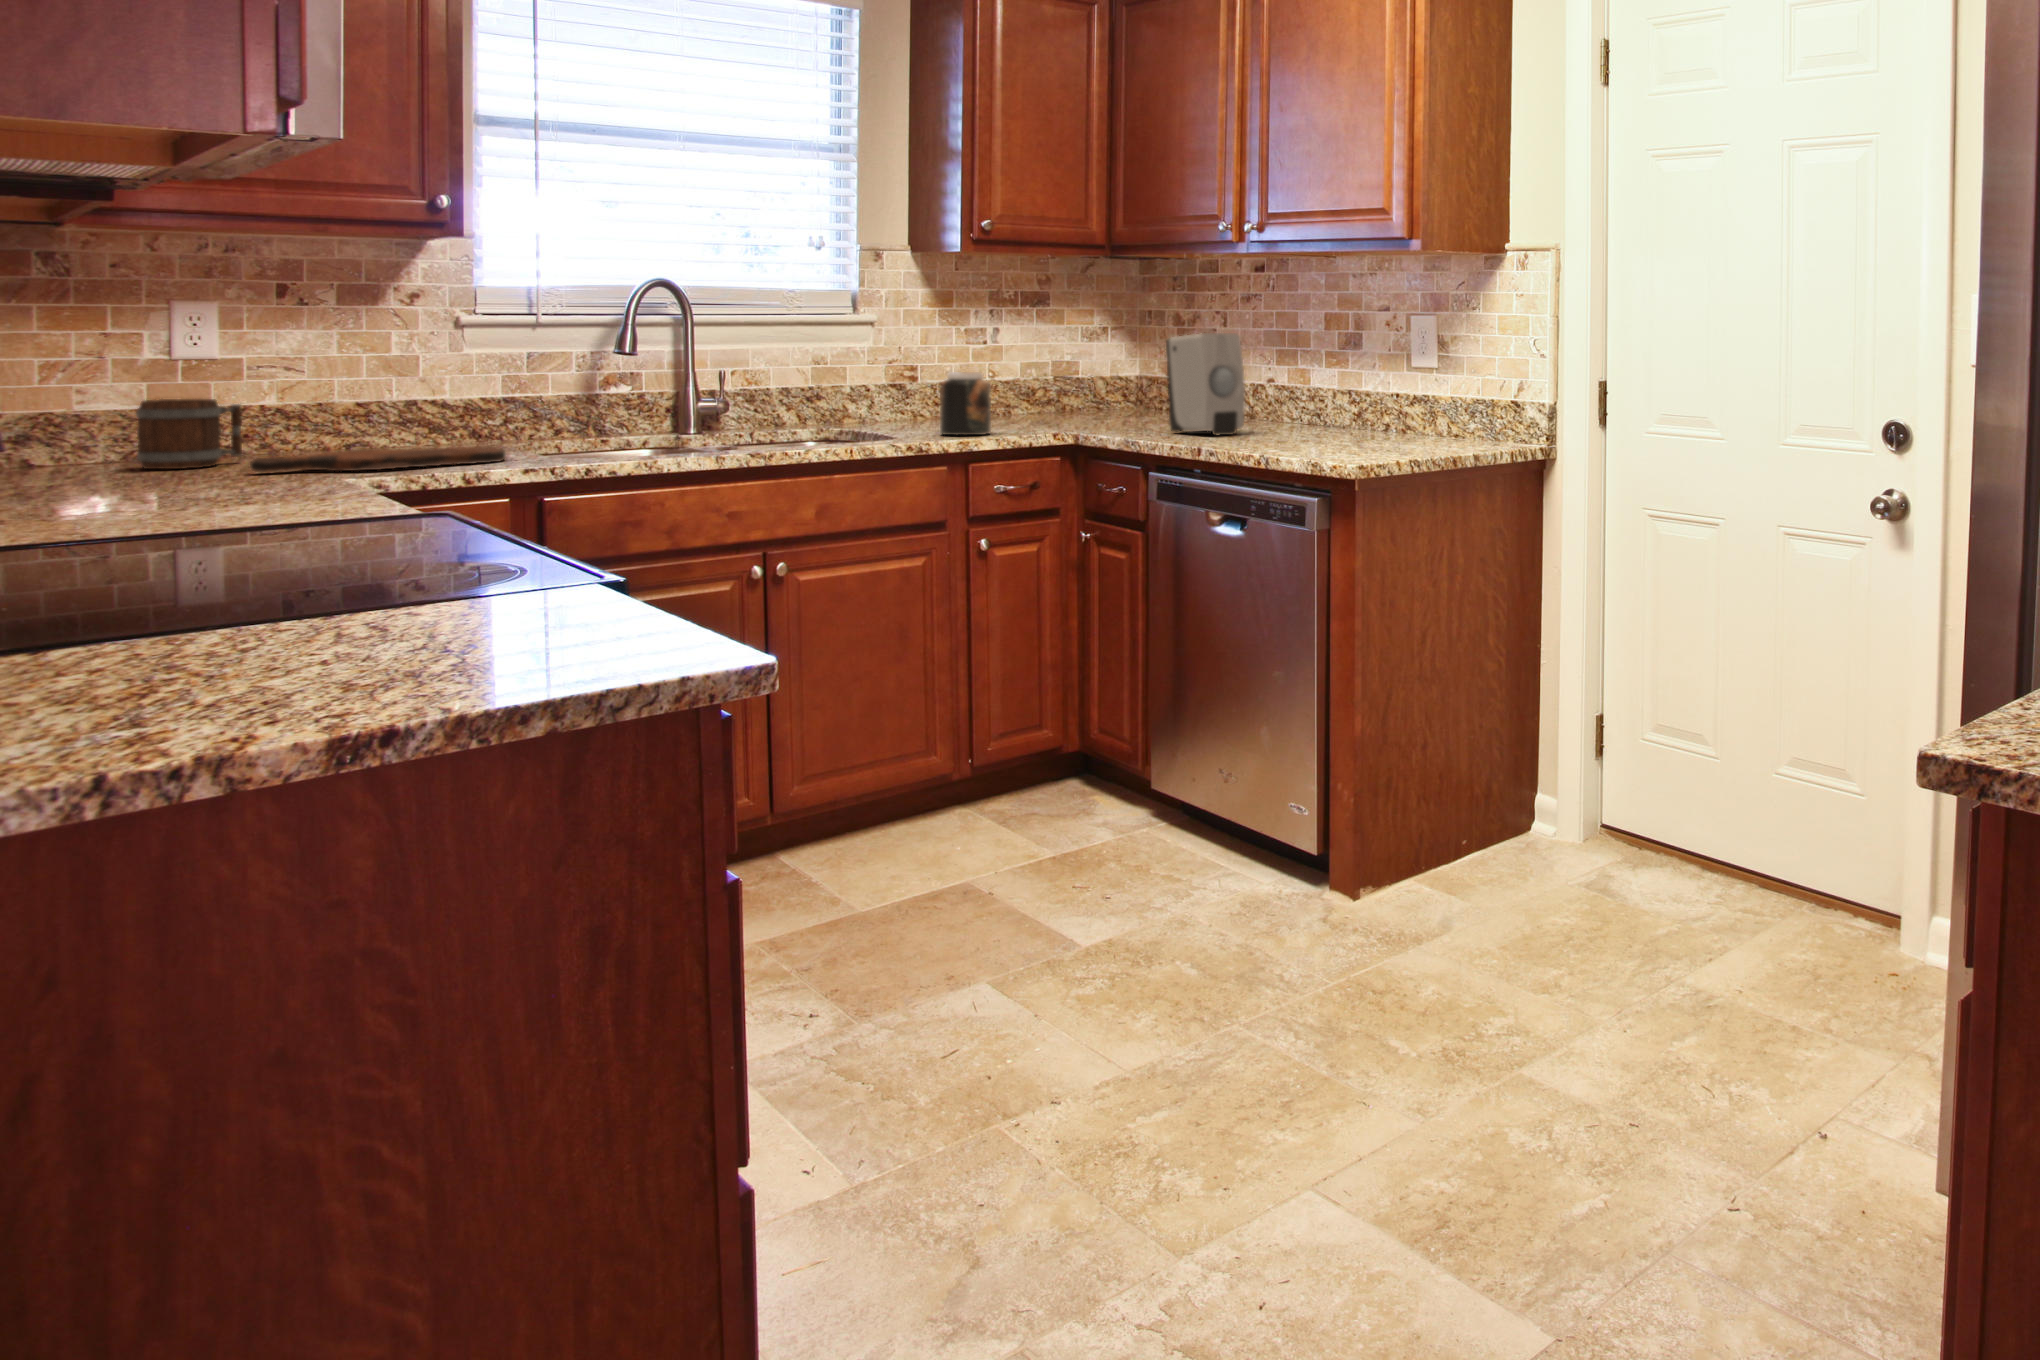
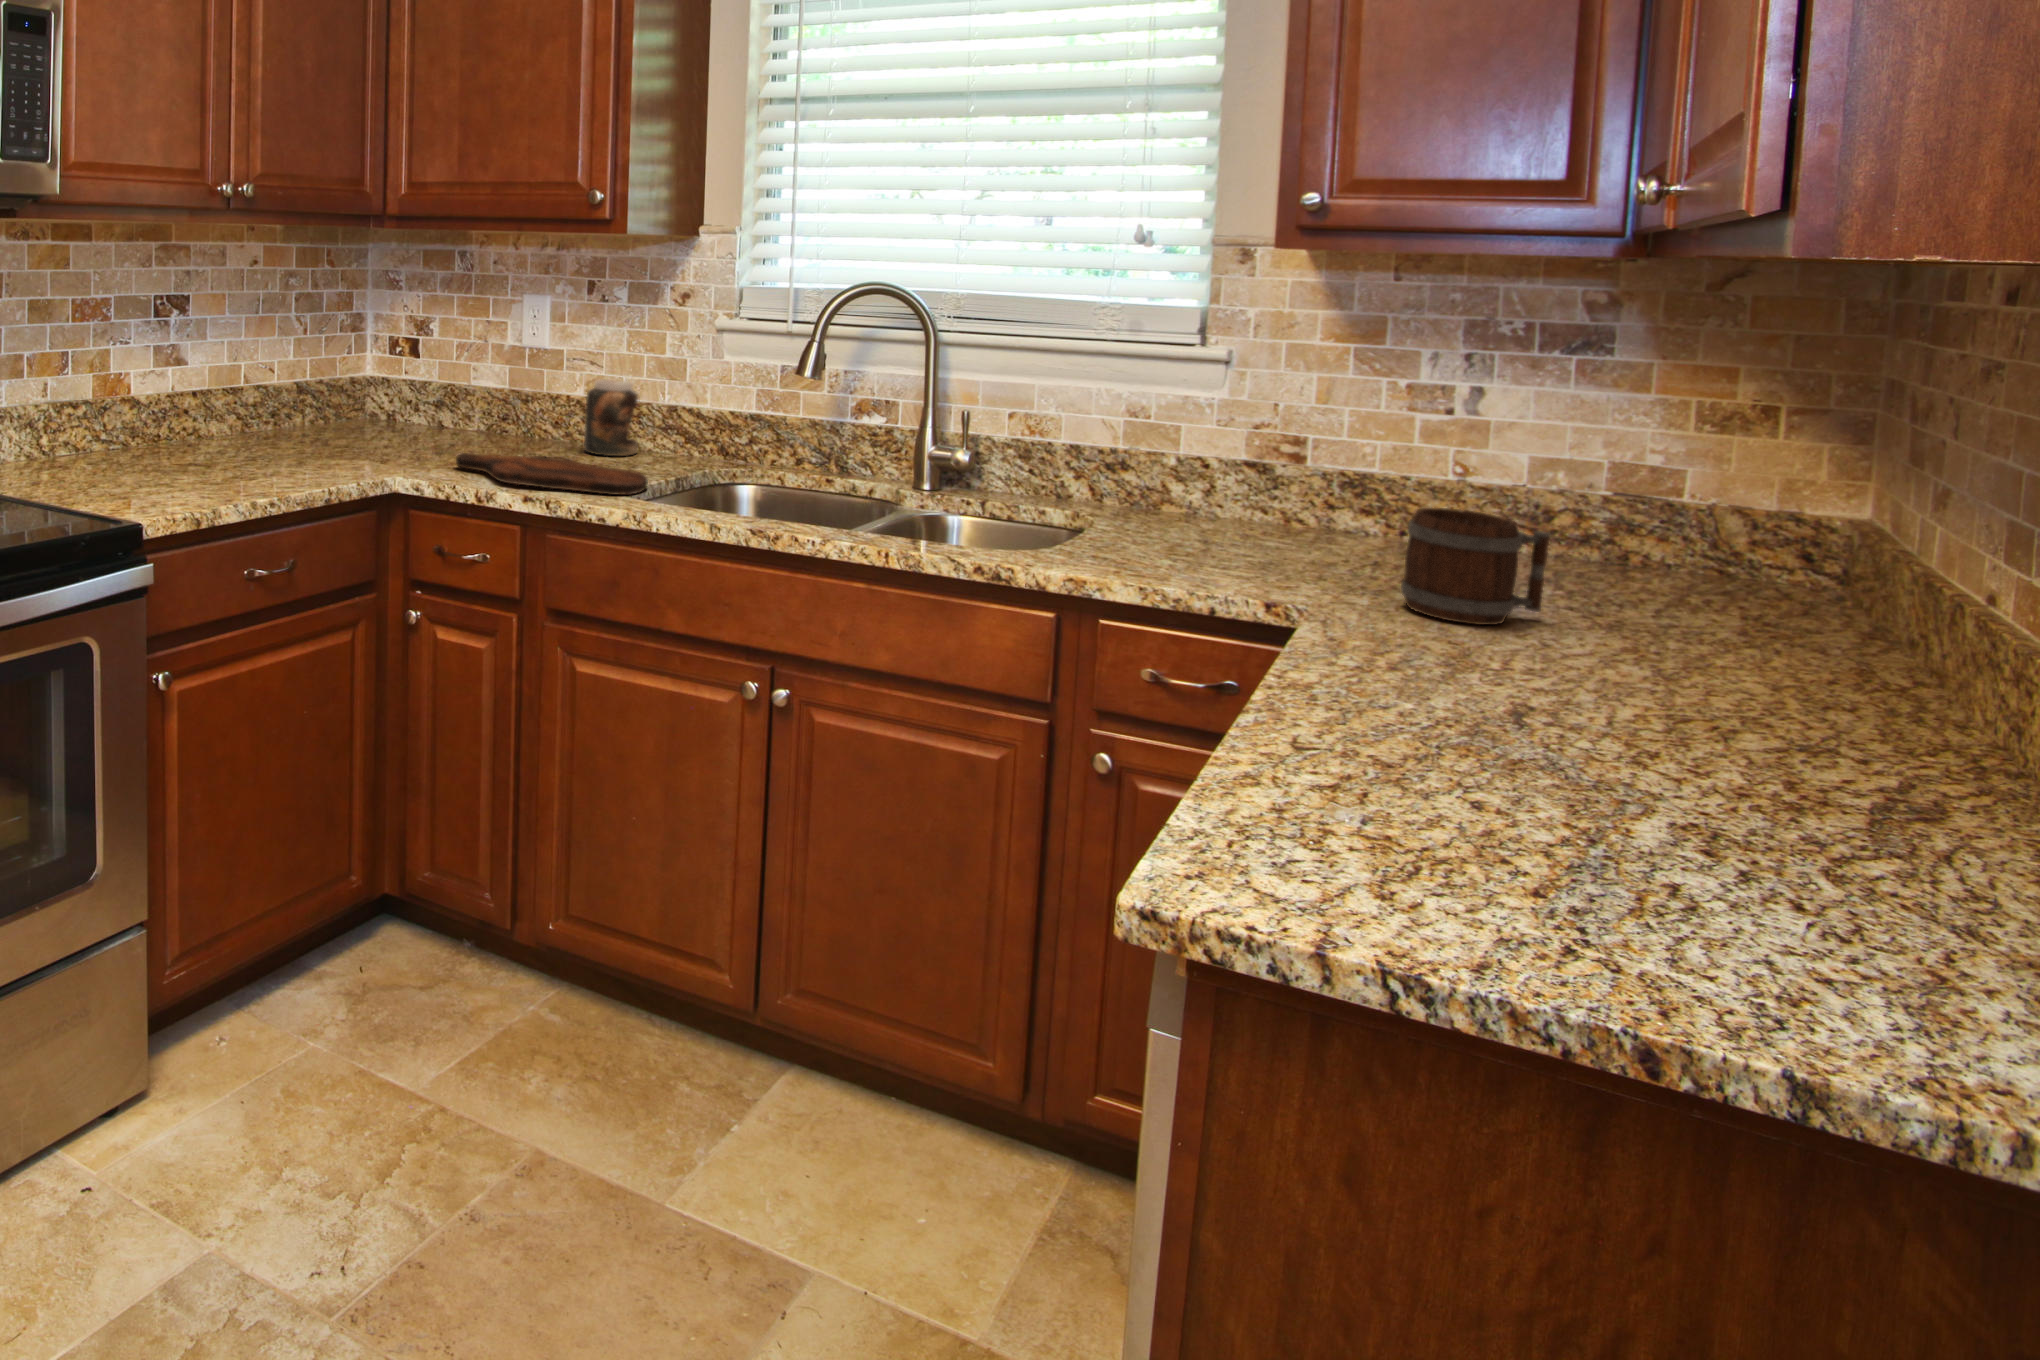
soap dispenser: present [1166,333,1245,435] -> none [1624,483,1849,763]
jar: present [940,372,991,435] -> present [584,379,638,456]
mug: present [136,399,242,469] -> present [1401,508,1550,625]

